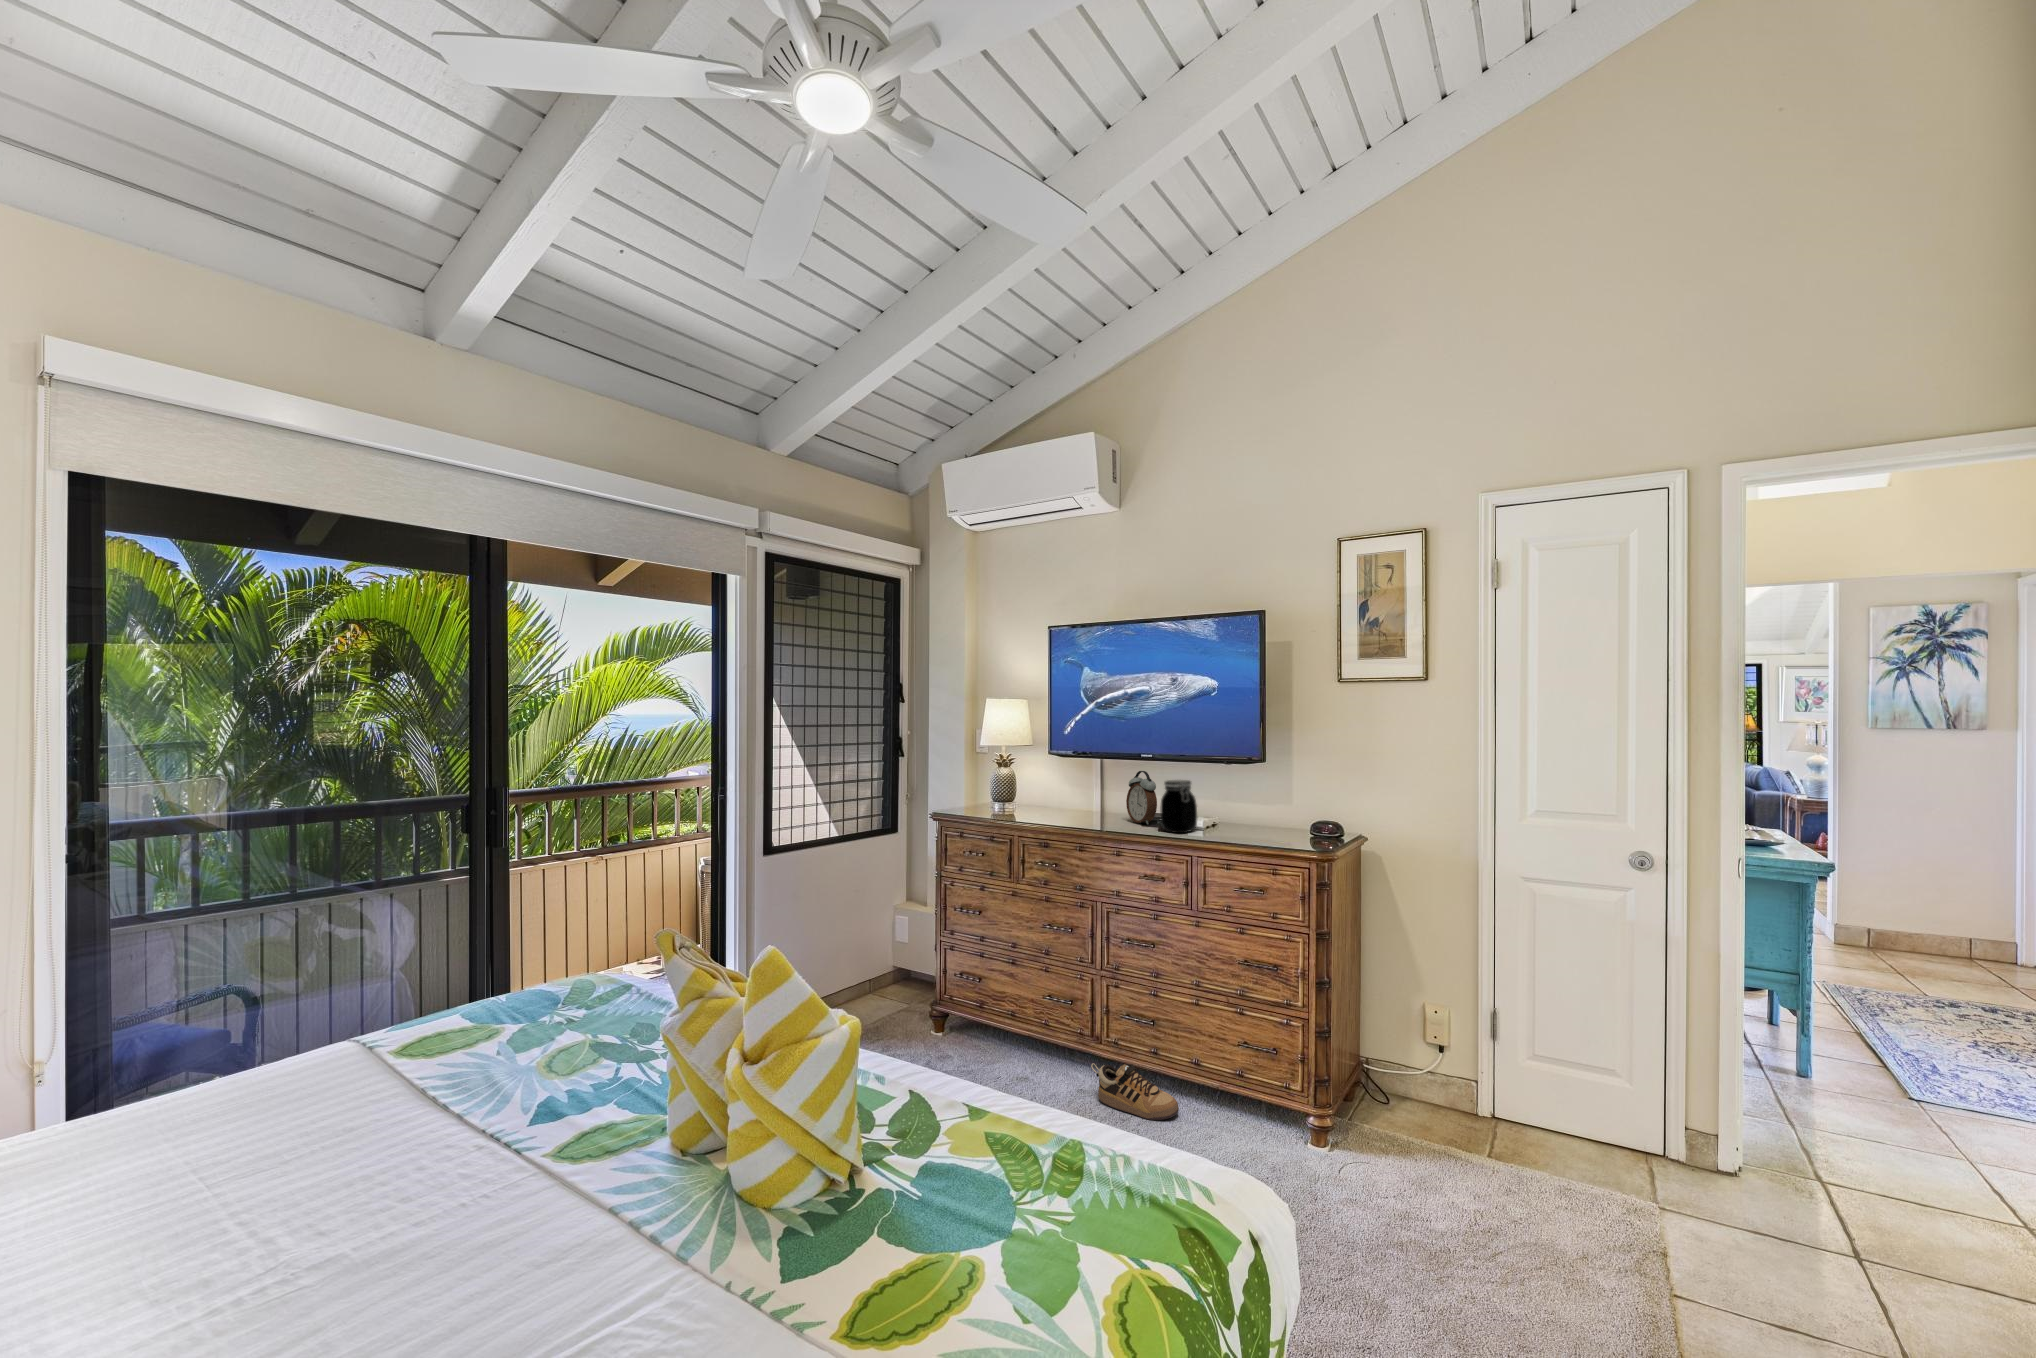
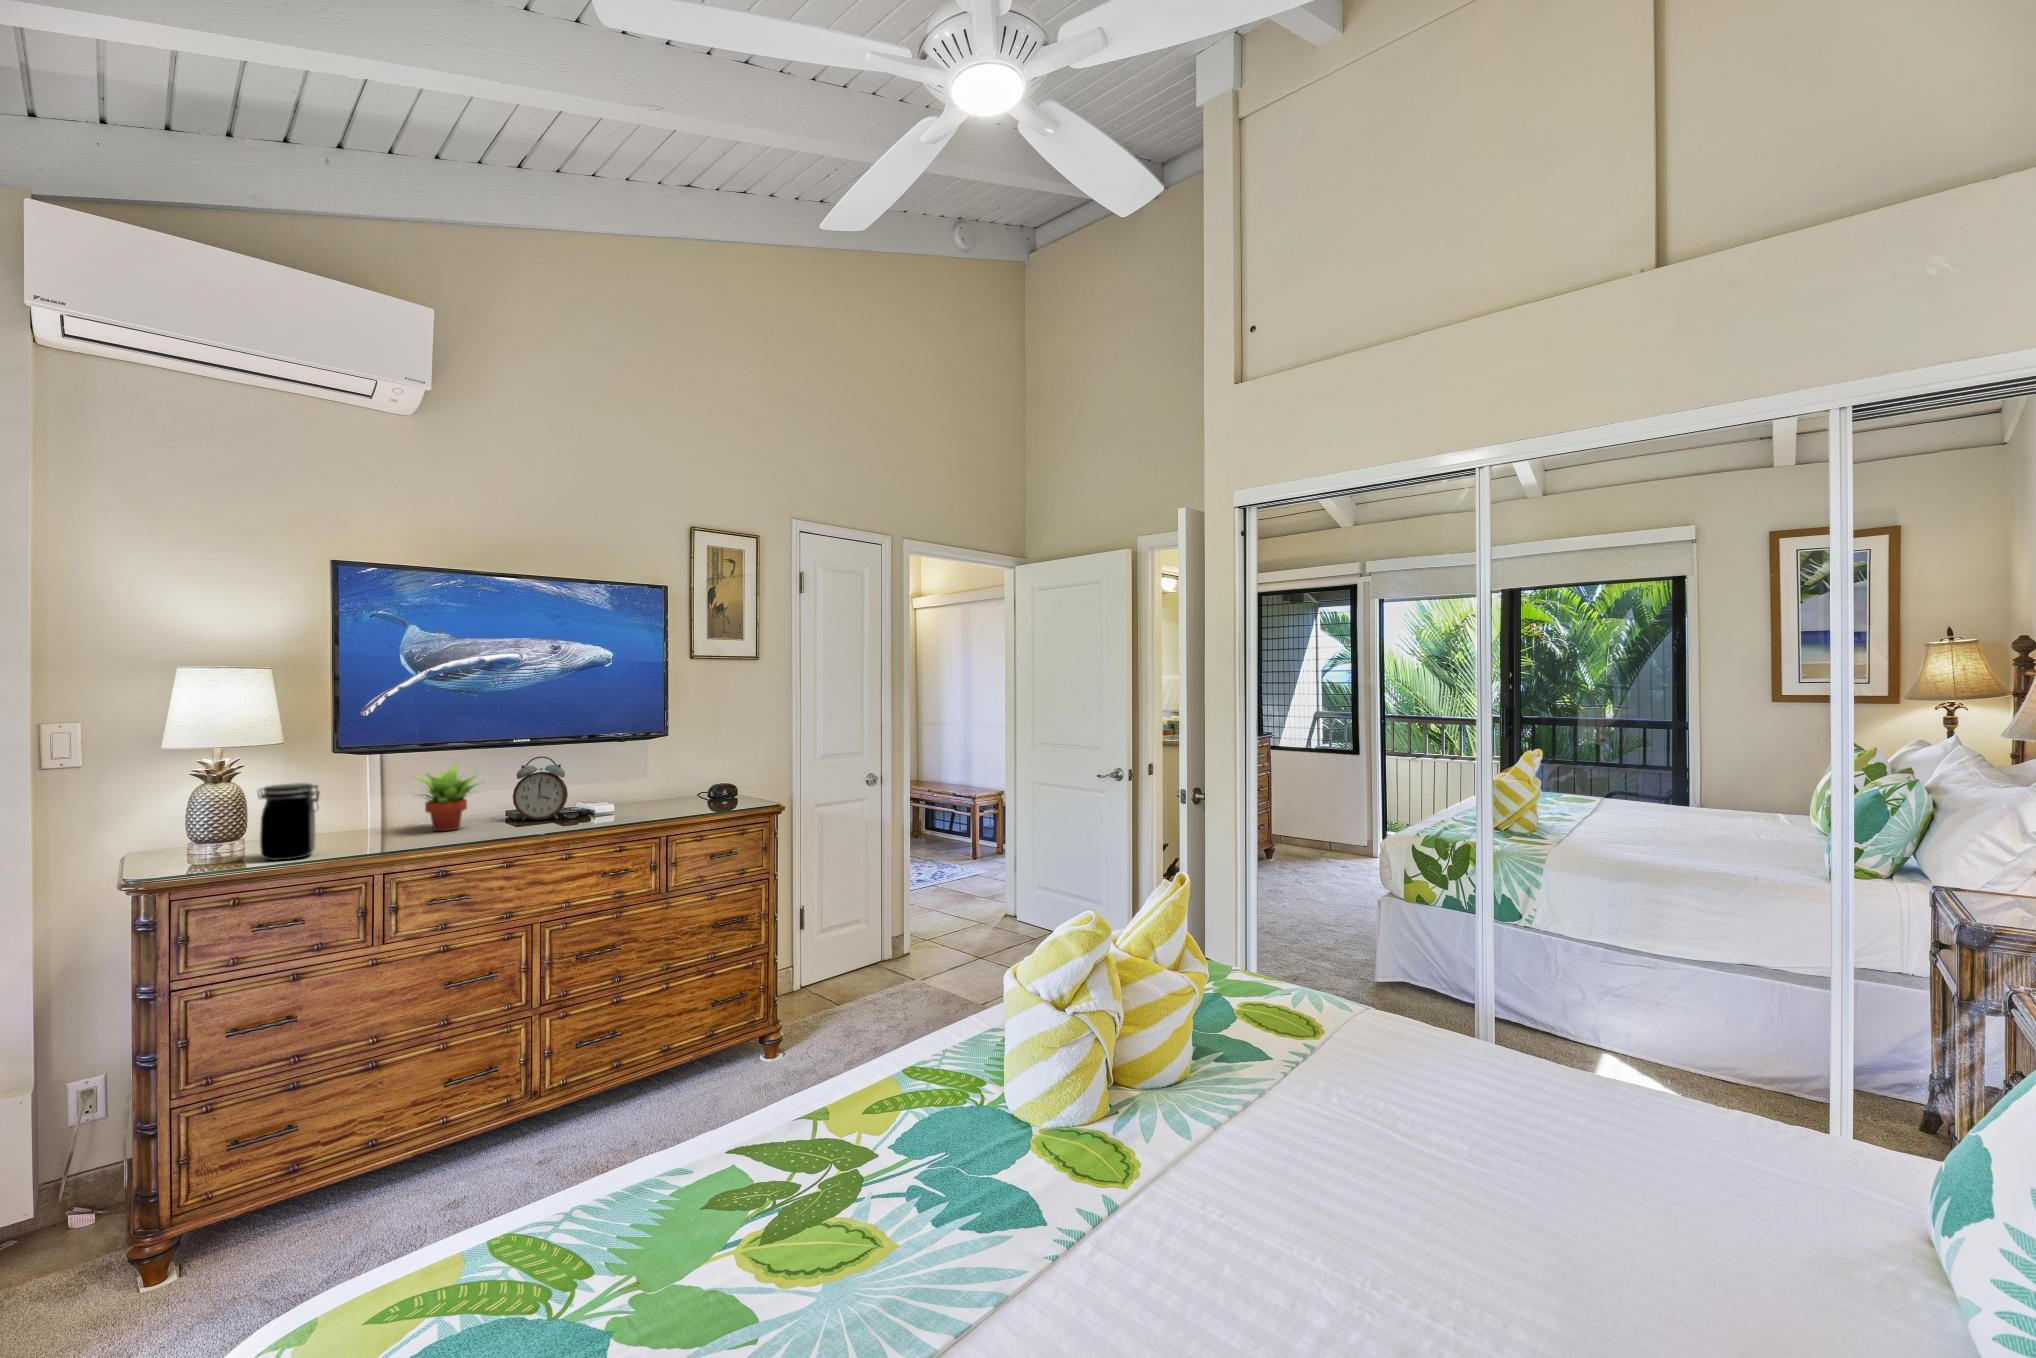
succulent plant: none [1059,770,1109,819] -> present [414,764,482,831]
jar: present [1160,780,1197,833] -> present [258,783,320,860]
shoe: present [1091,1063,1179,1120] -> none [561,1087,669,1149]

